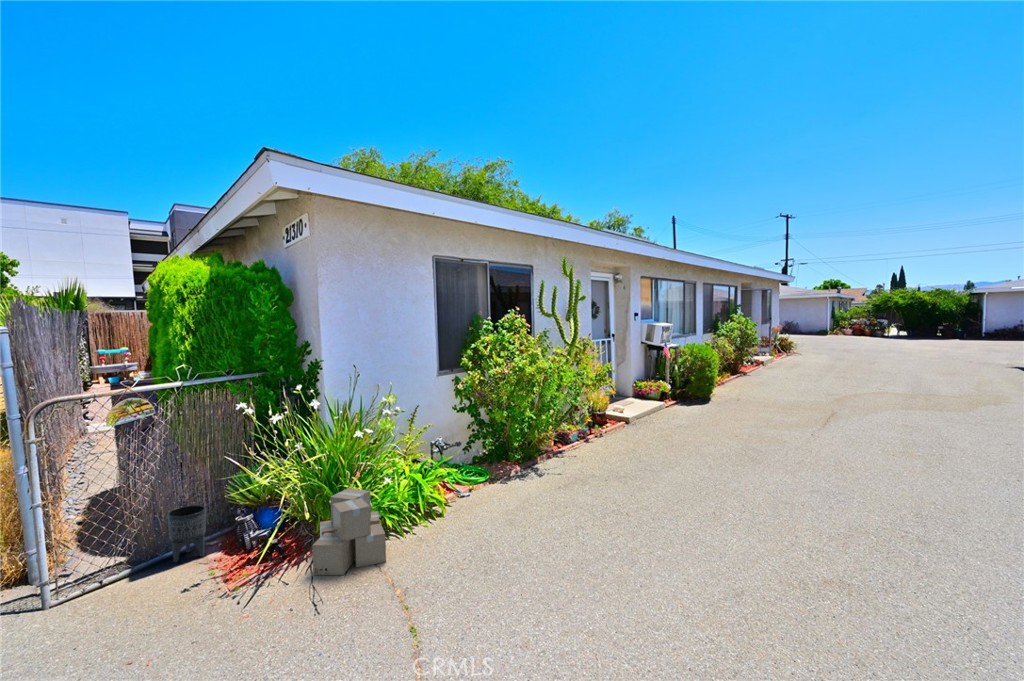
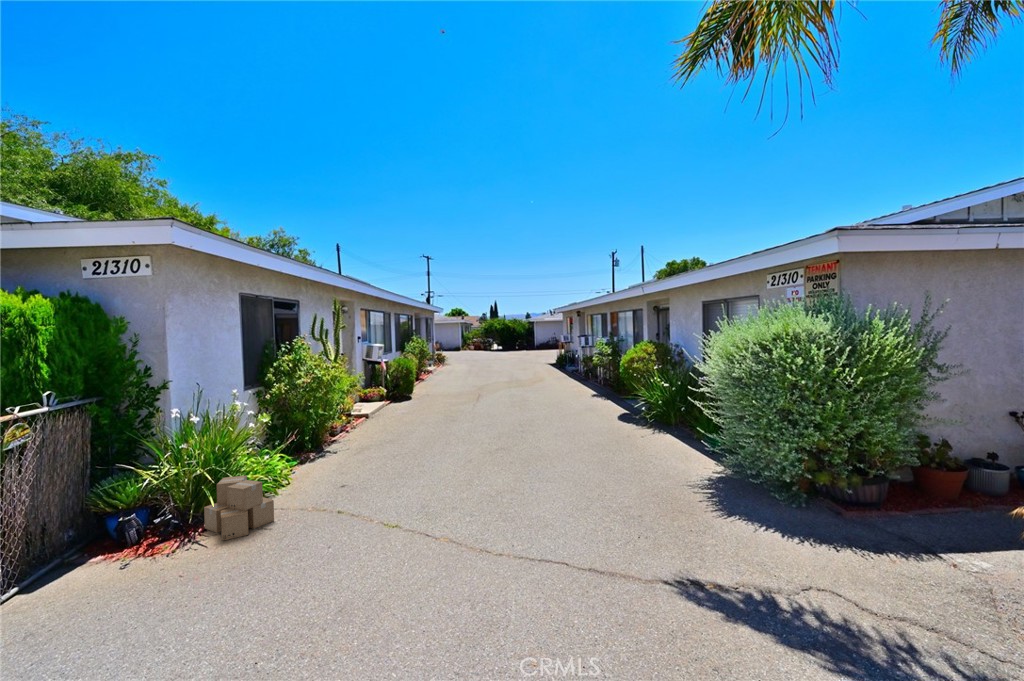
planter: present [167,505,206,562] -> none [41,518,83,573]

